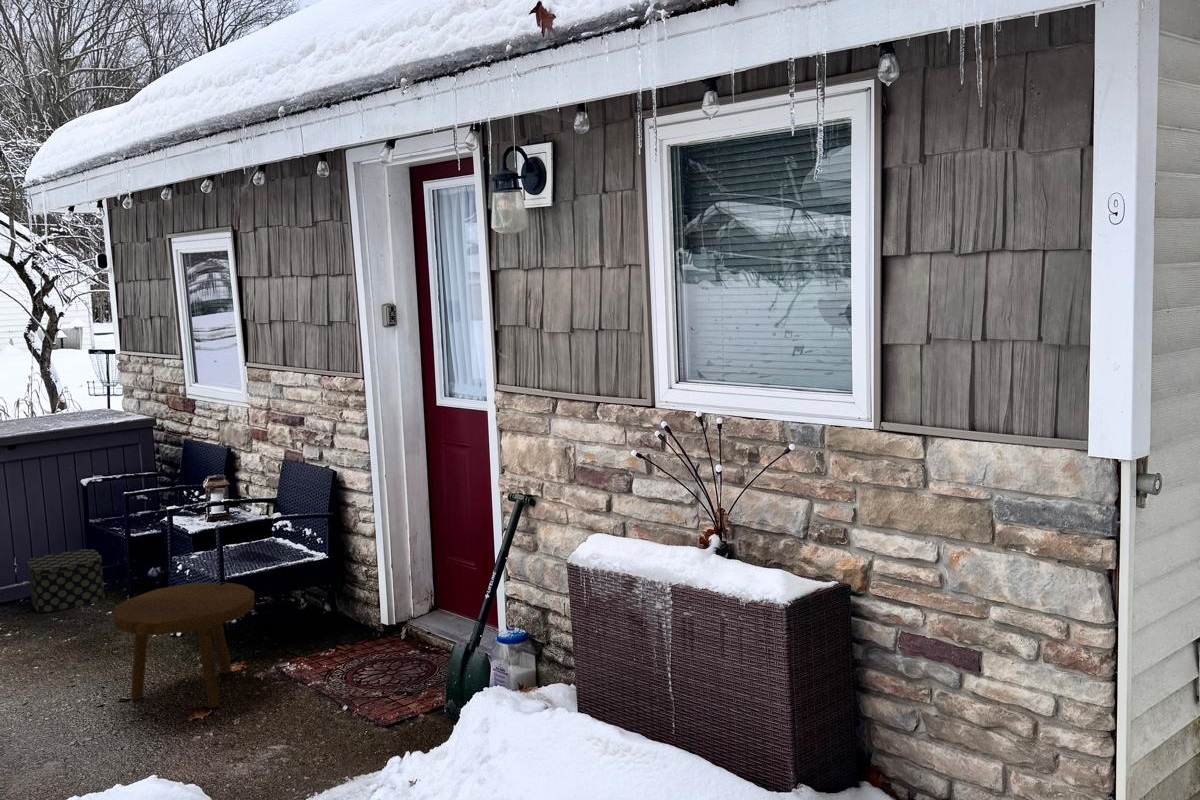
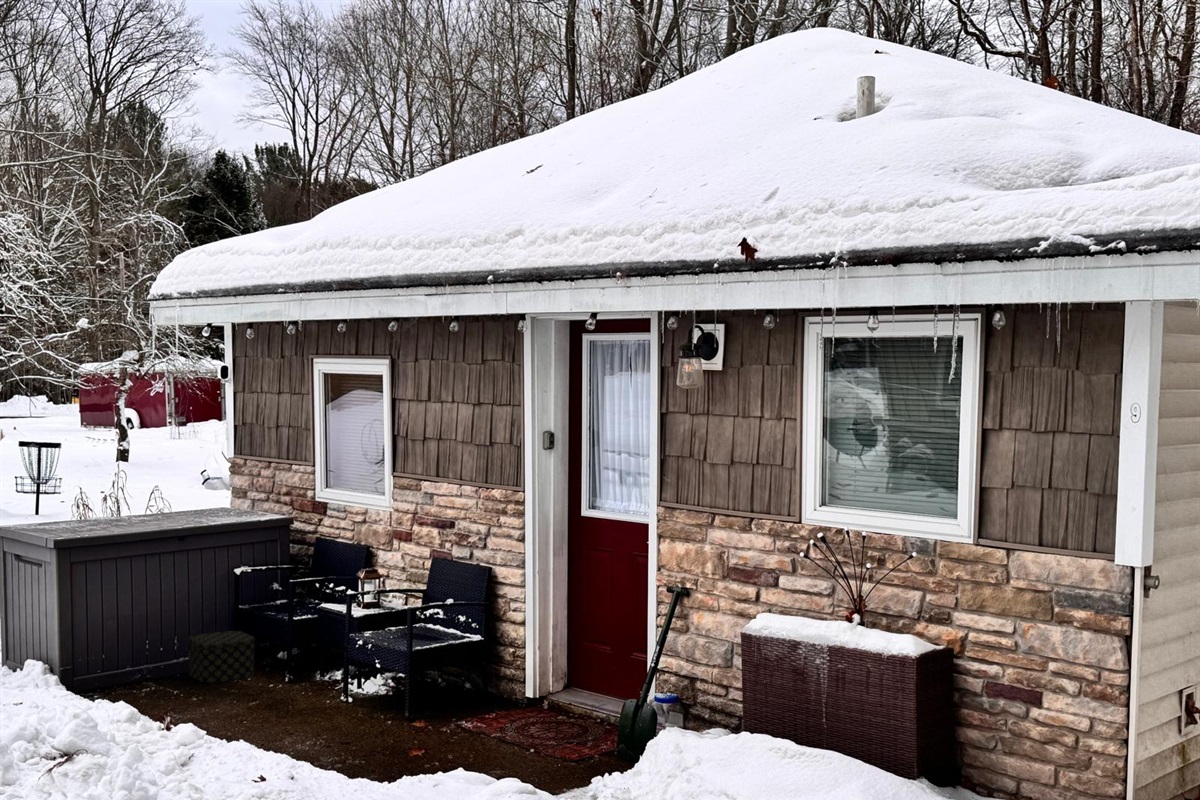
footstool: present [113,583,254,708] -> none [341,653,449,751]

